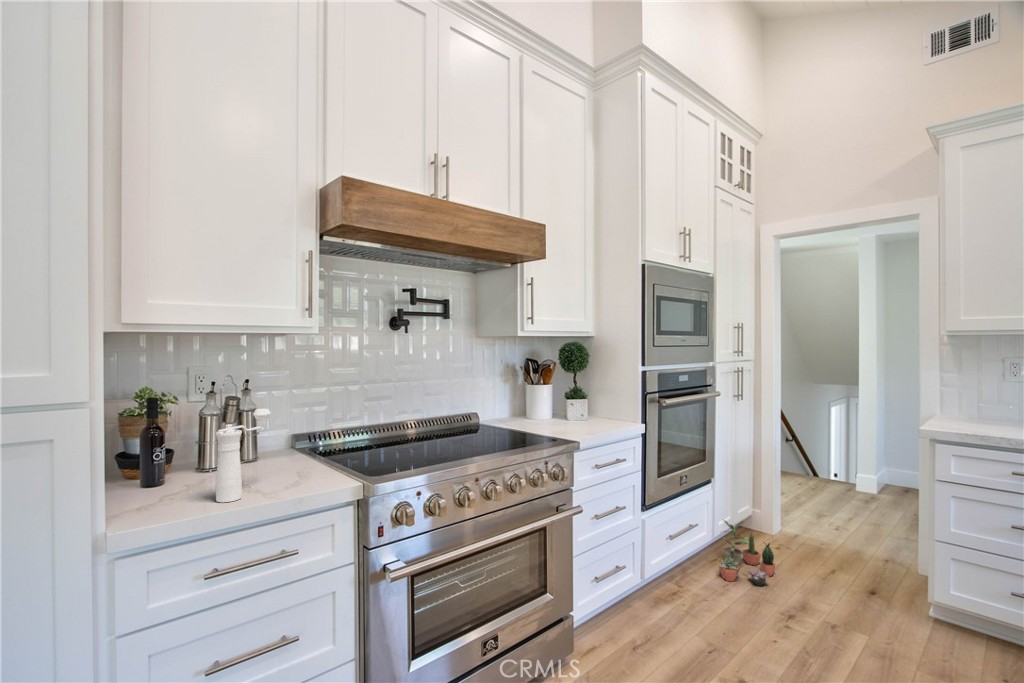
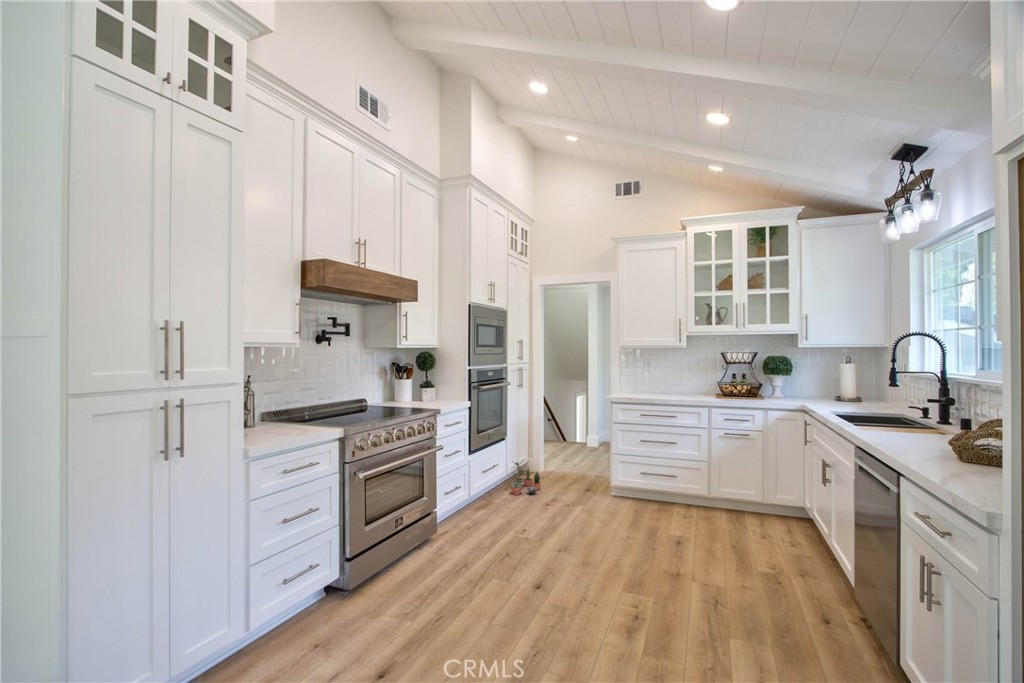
pepper mill: present [216,409,271,502] -> none [271,390,291,438]

